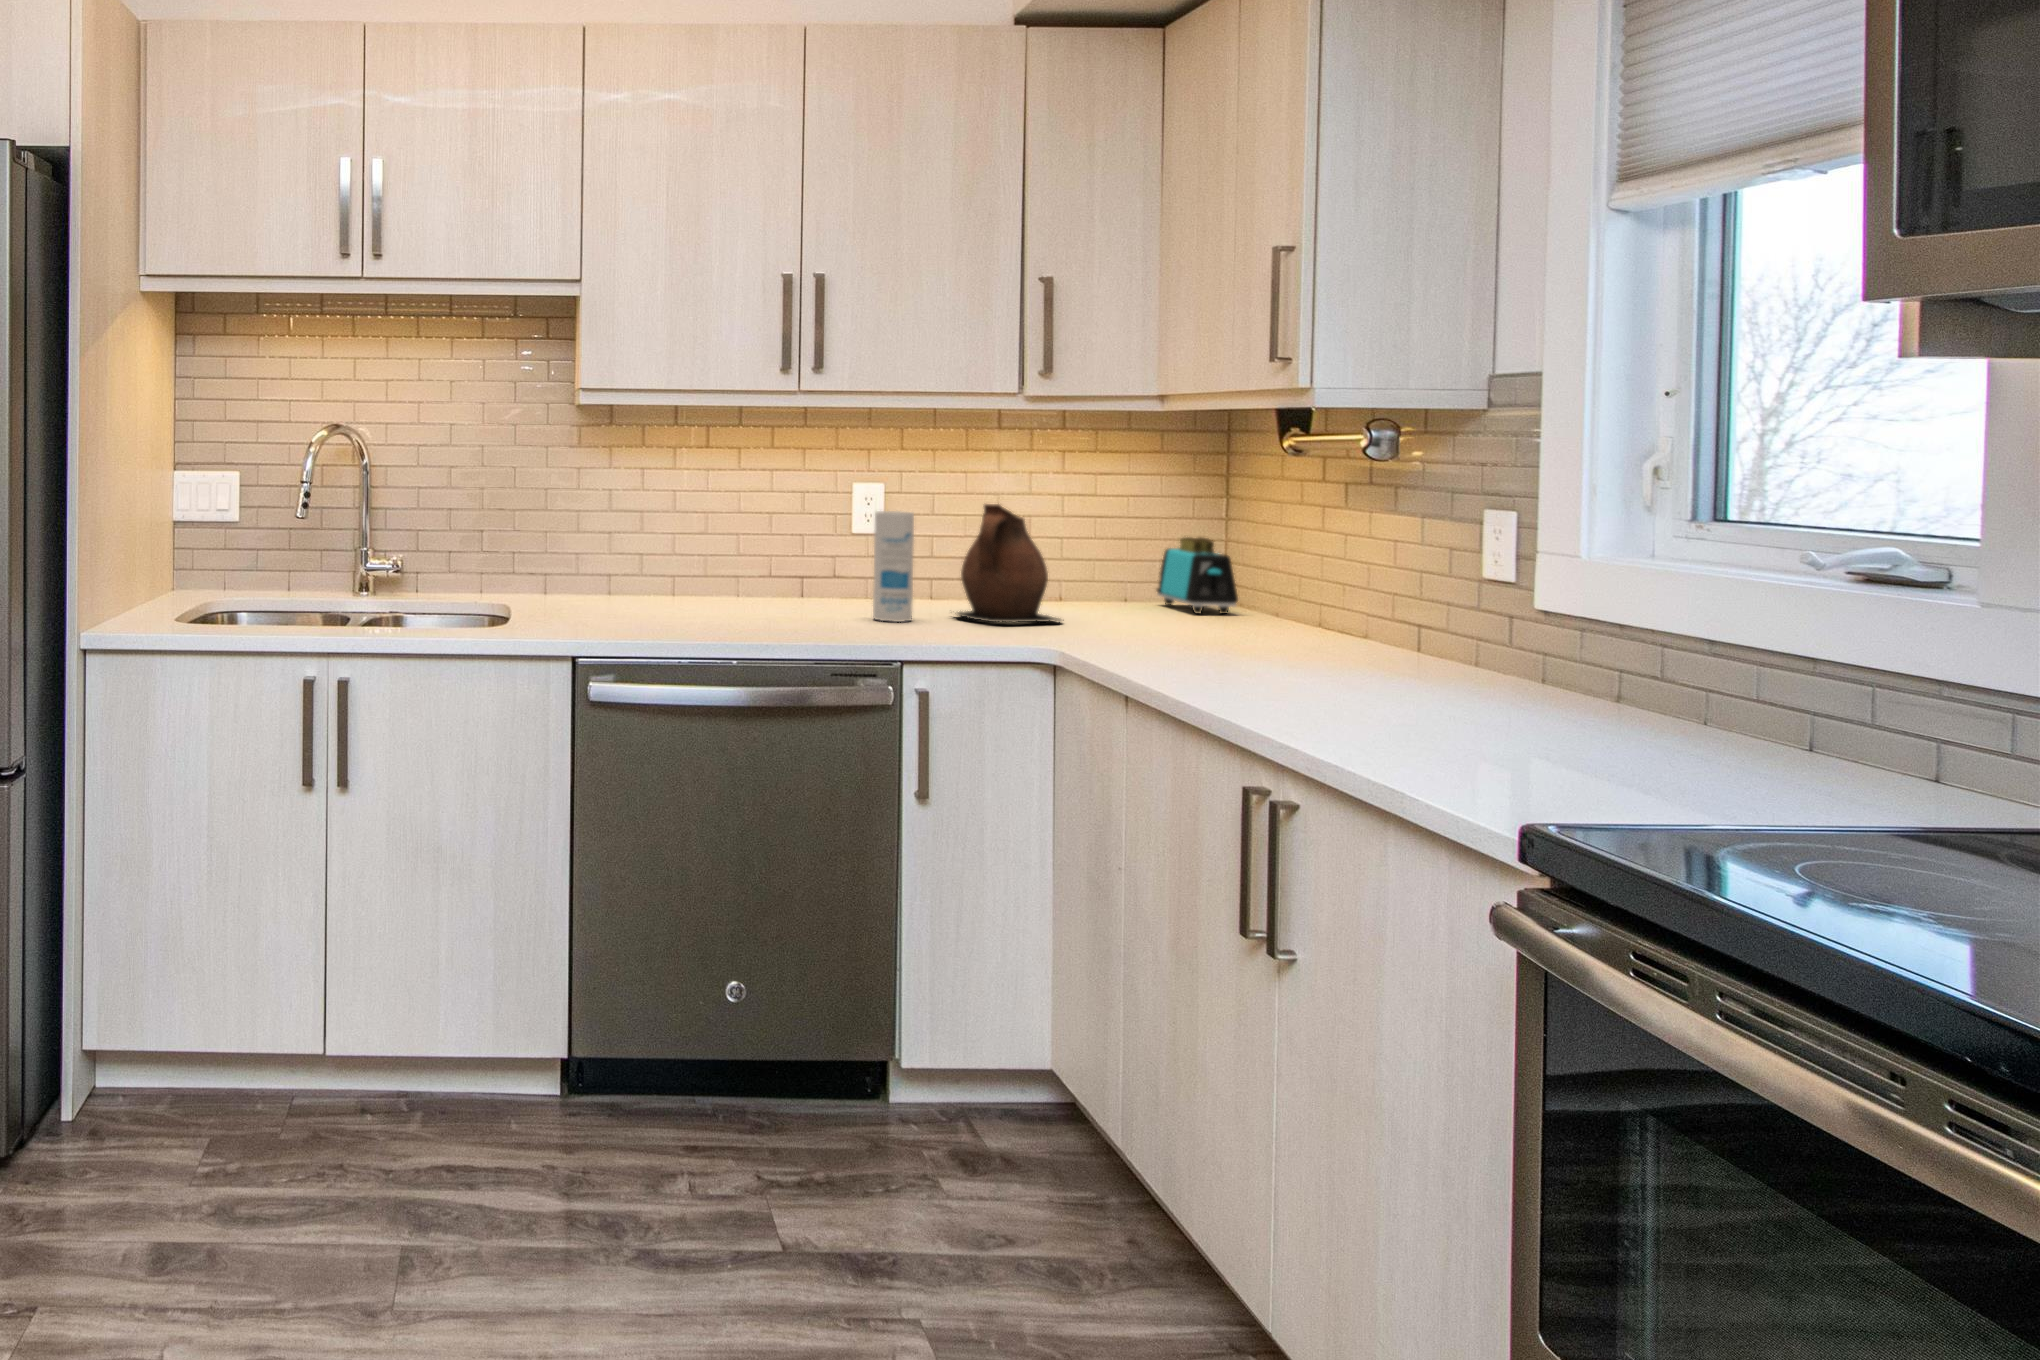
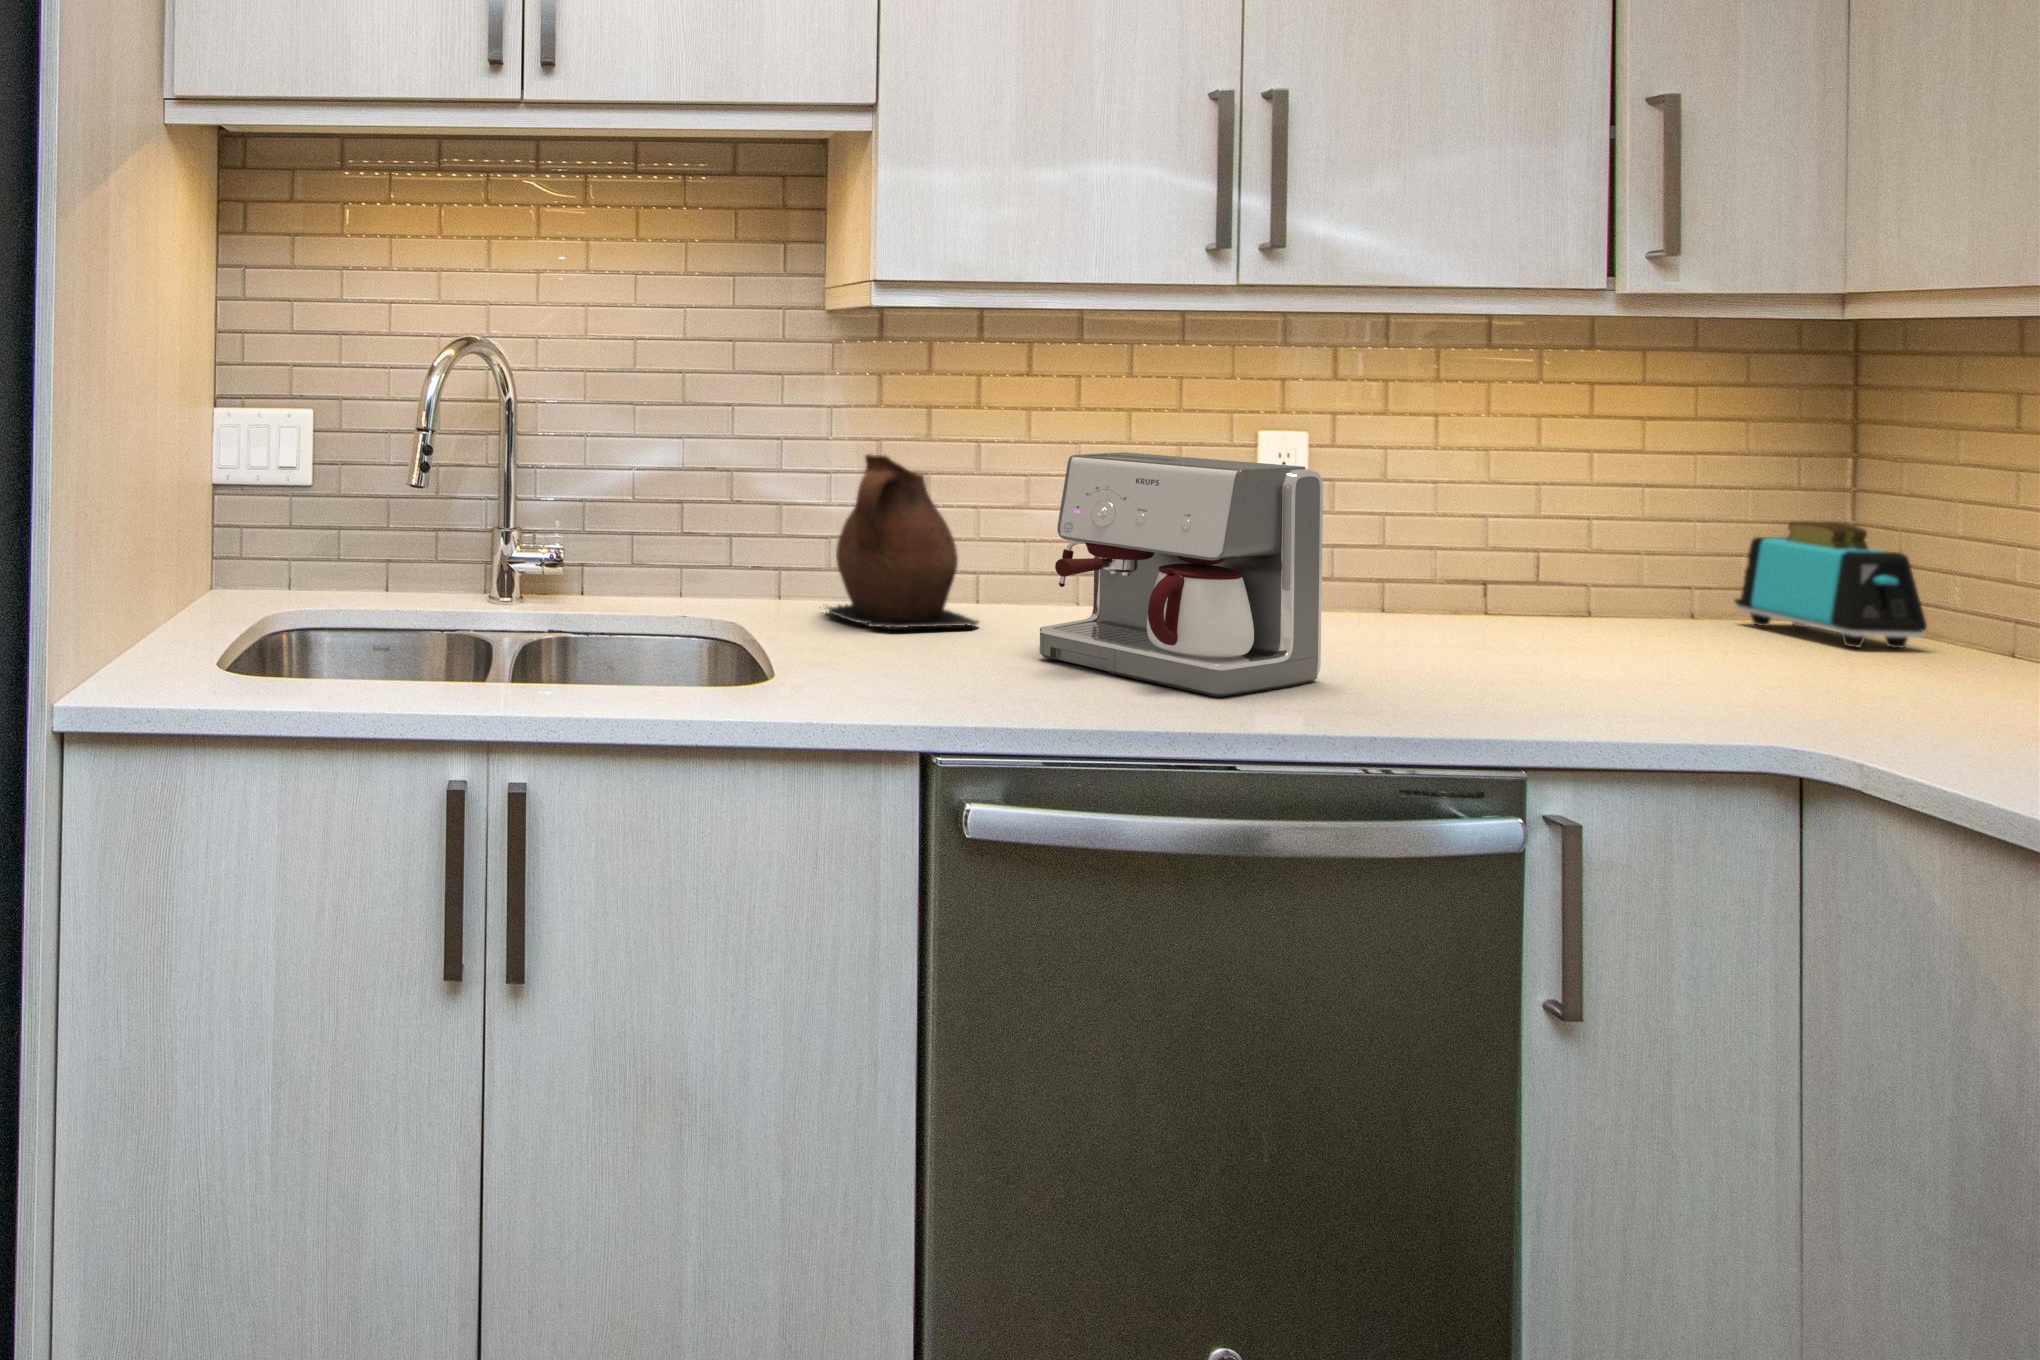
coffee maker: none [679,494,834,632] -> present [1040,452,1323,697]
ceramic pitcher: present [955,504,1061,622] -> present [828,454,979,628]
canister: present [873,511,914,622] -> none [1354,482,1430,667]

